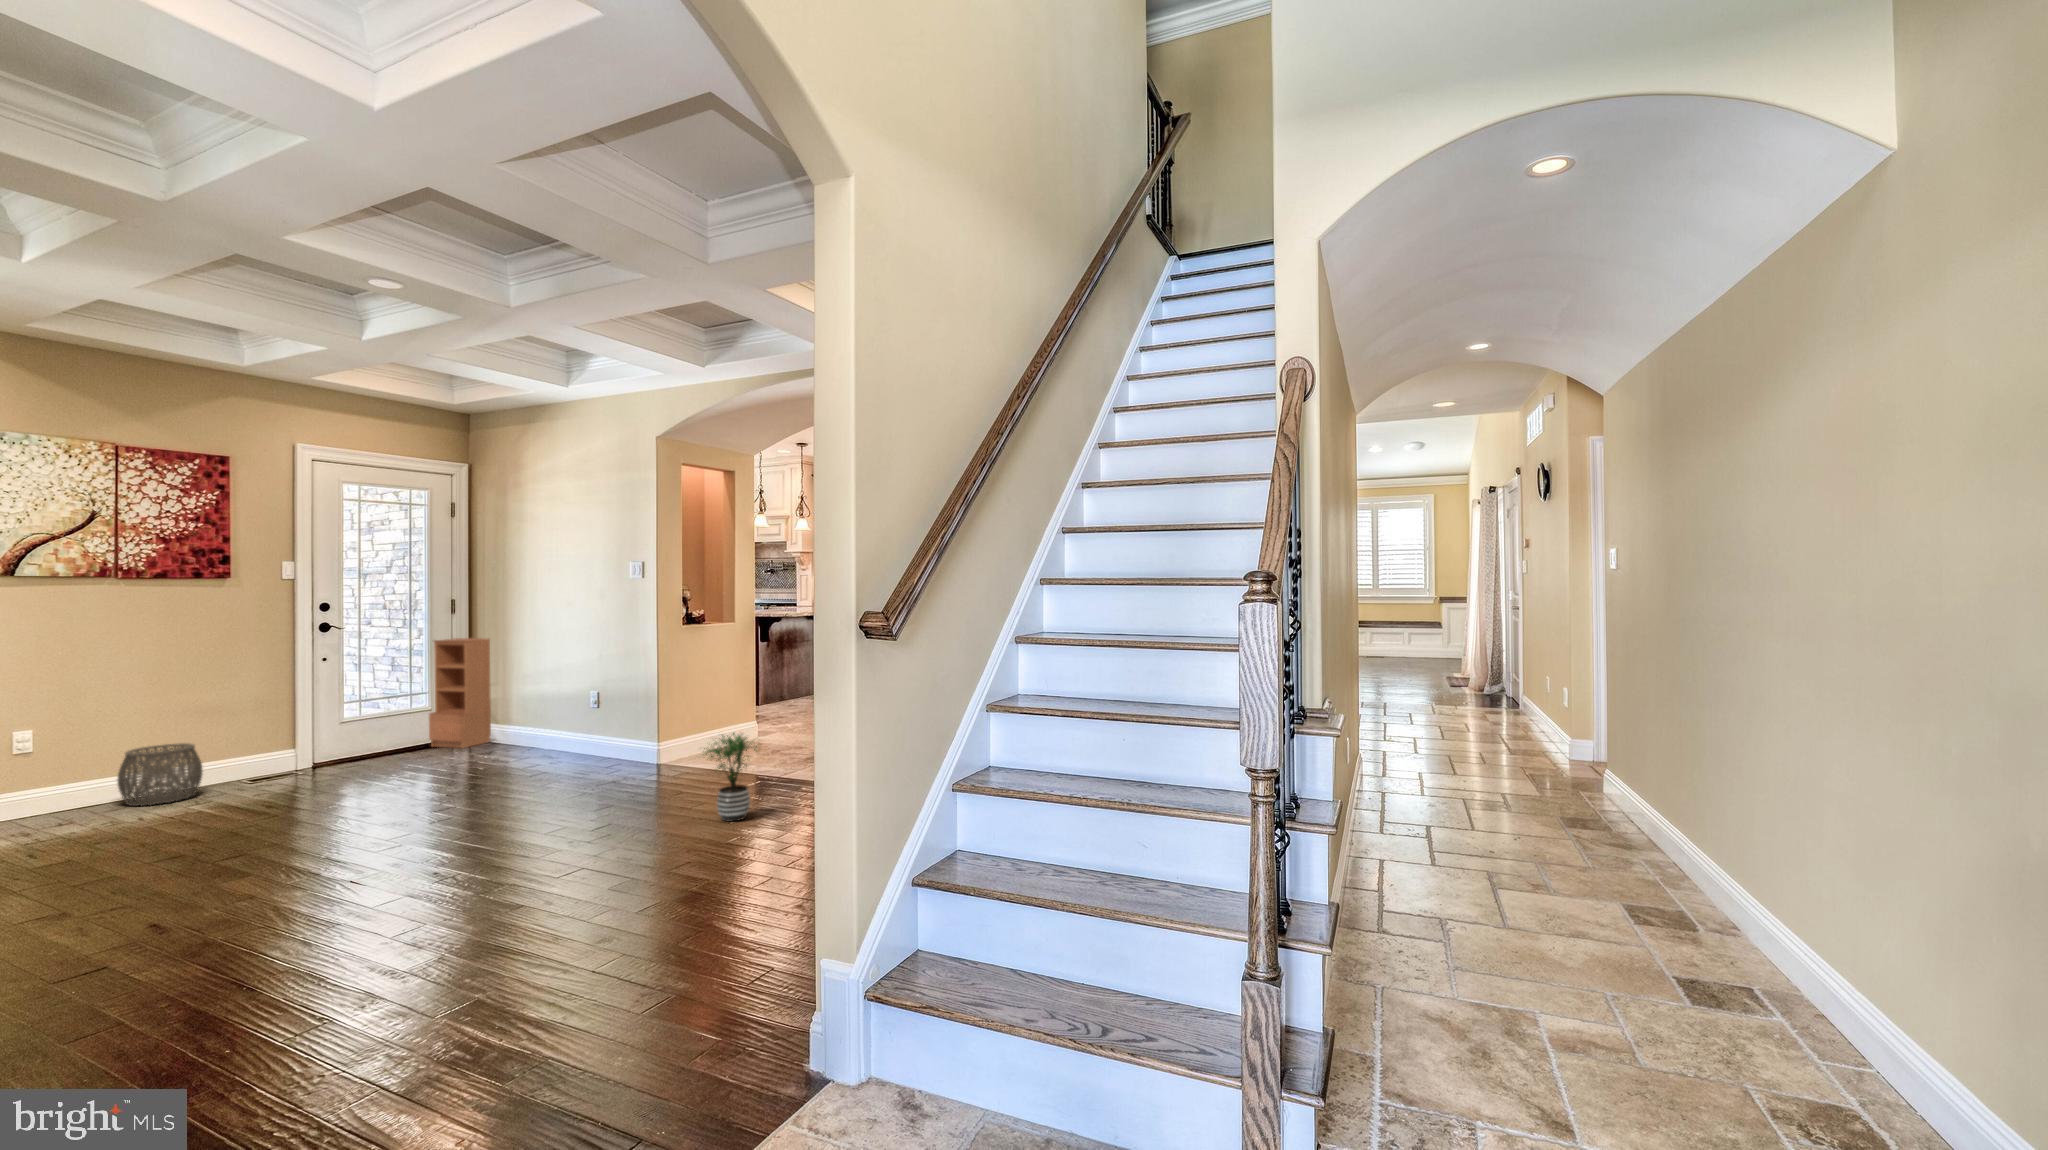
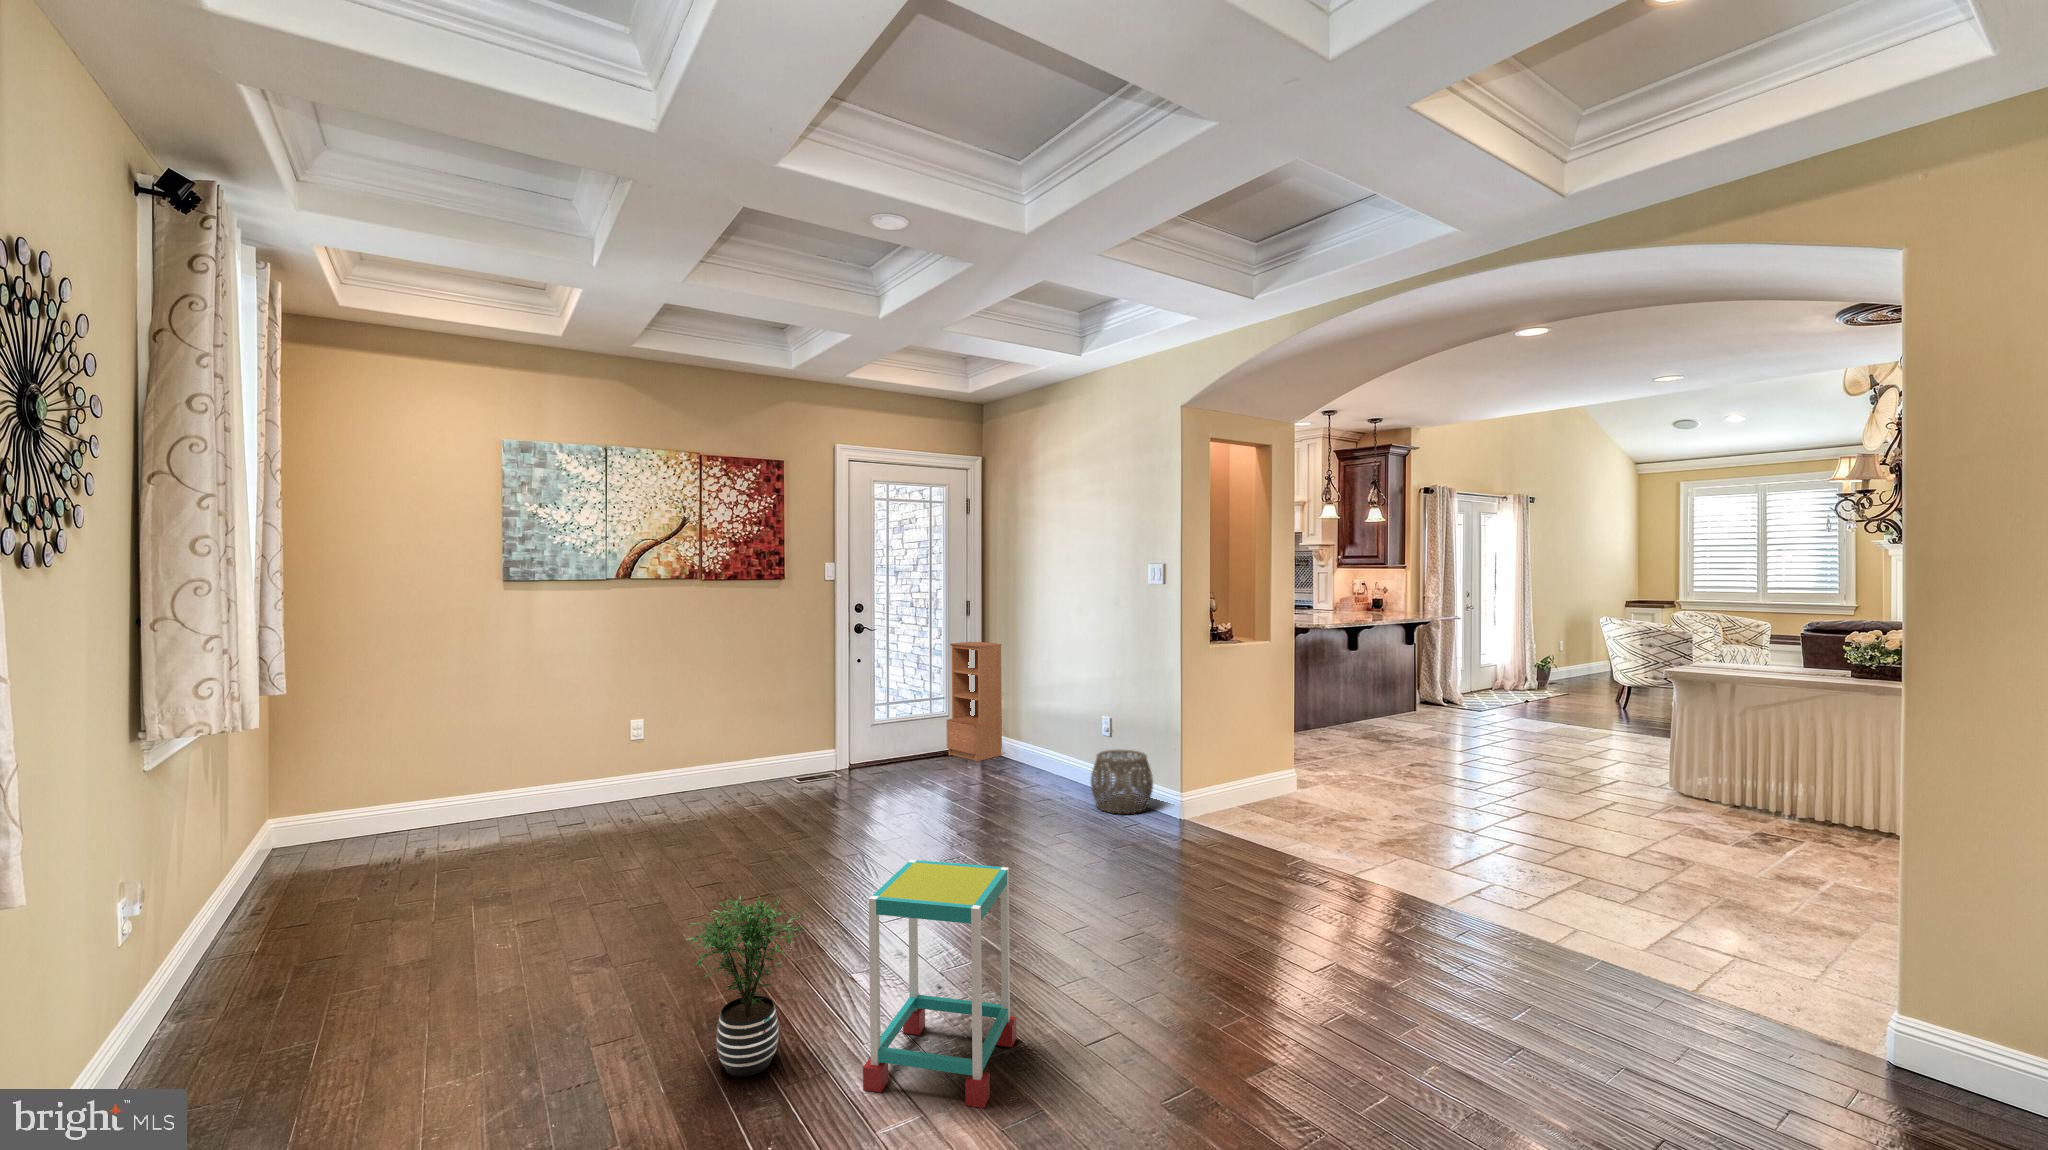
potted plant: present [703,733,757,821] -> present [686,895,805,1077]
woven basket: present [117,743,203,806] -> present [1091,750,1153,814]
side table: none [364,764,497,928] -> present [863,860,1017,1108]

